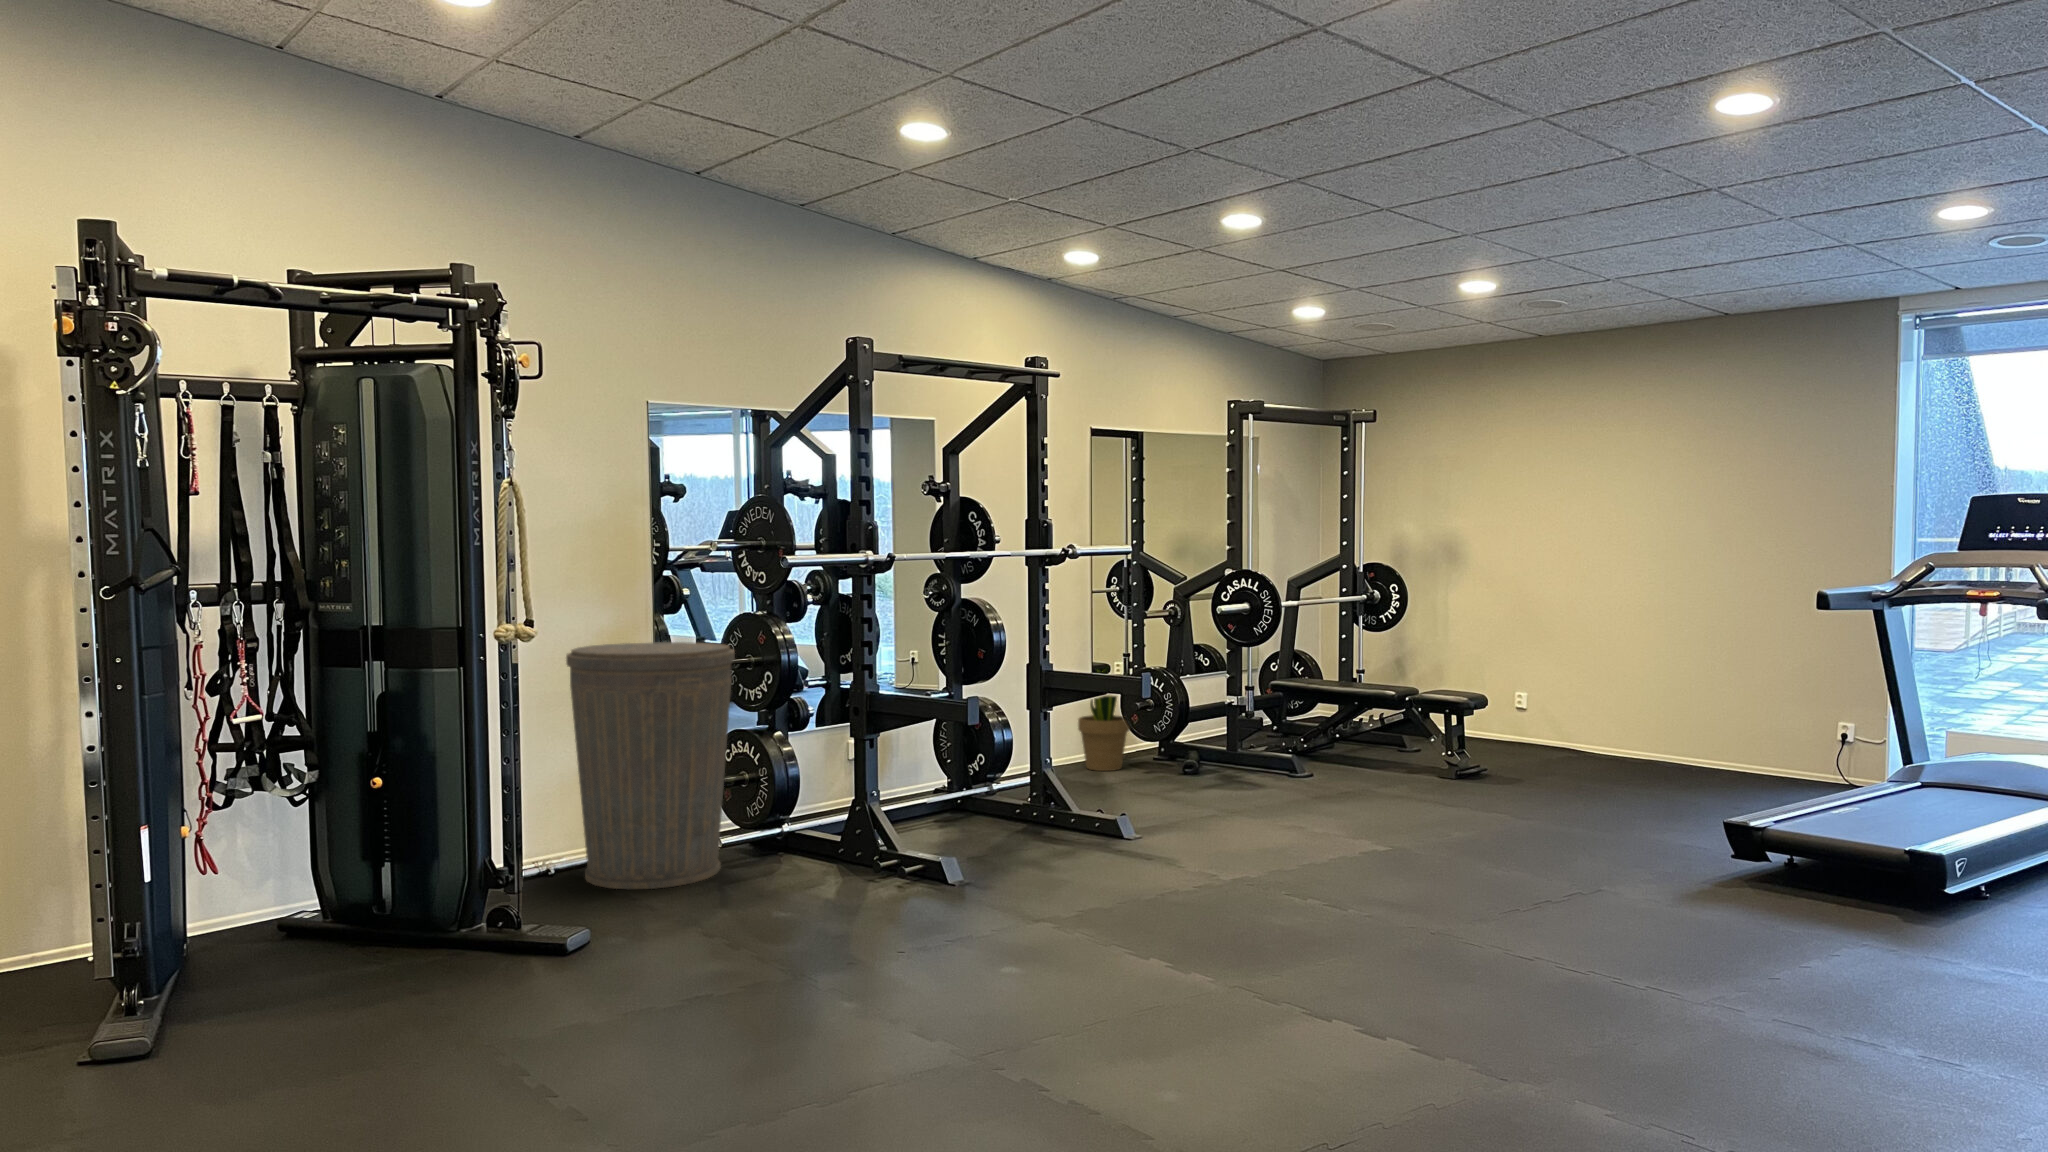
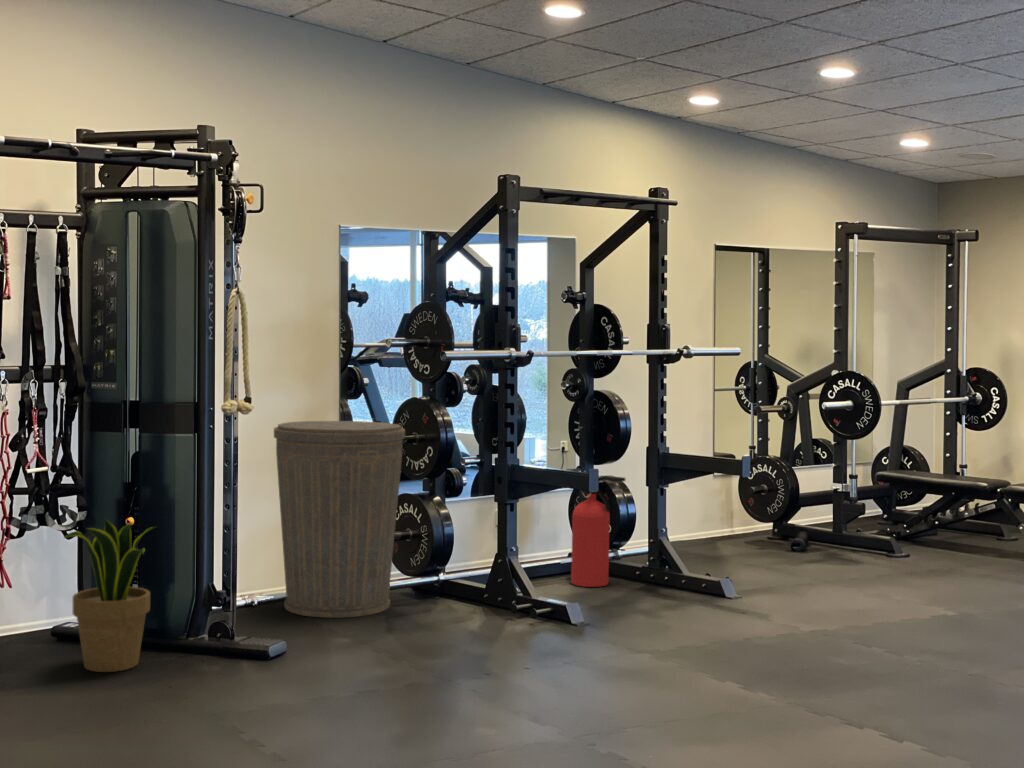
potted plant: present [1078,667,1129,771] -> present [64,520,154,672]
fire extinguisher: none [938,698,1001,832] -> present [571,476,625,587]

